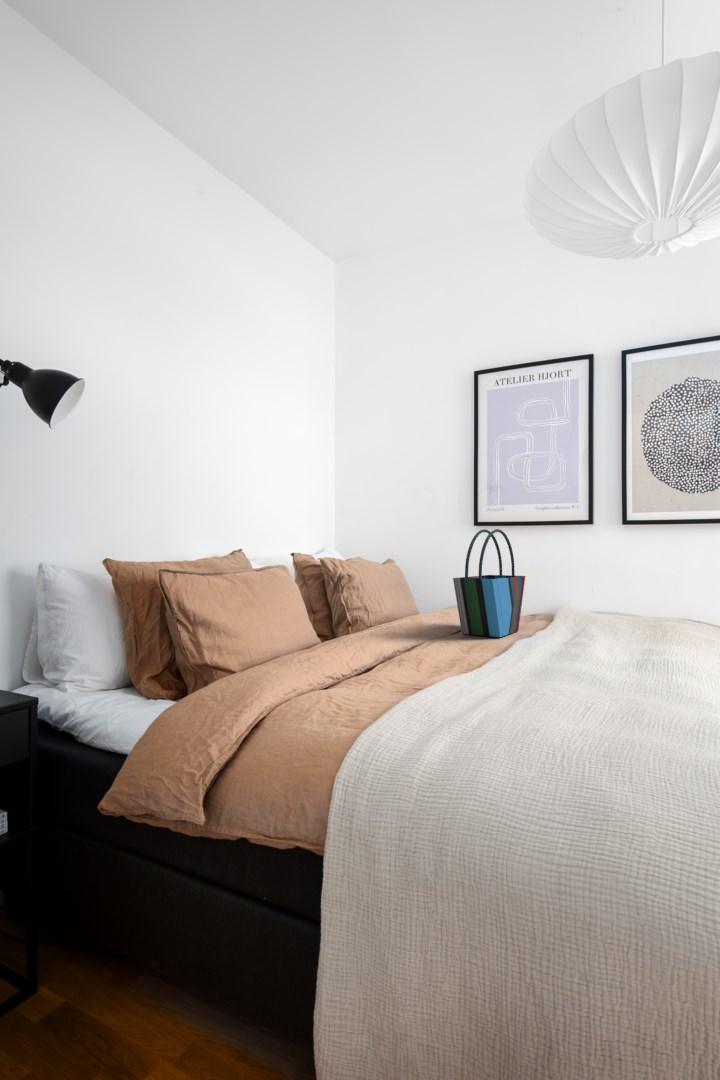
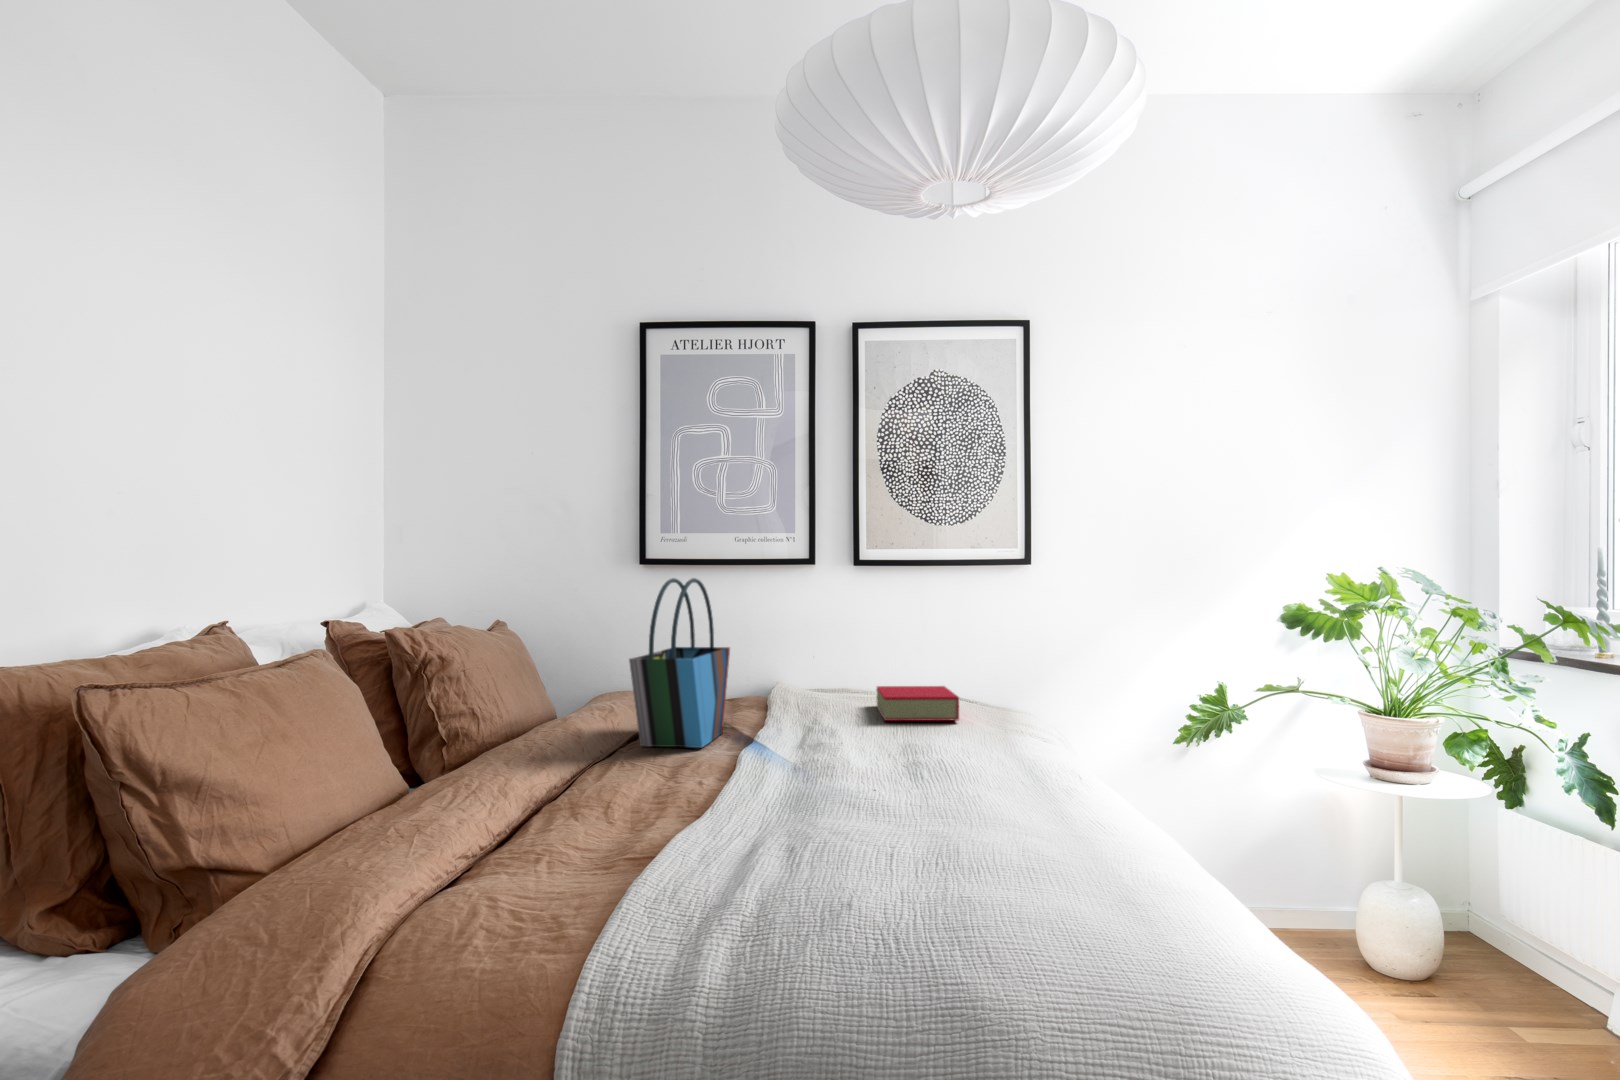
book: none [634,607,693,633] -> present [877,686,959,721]

